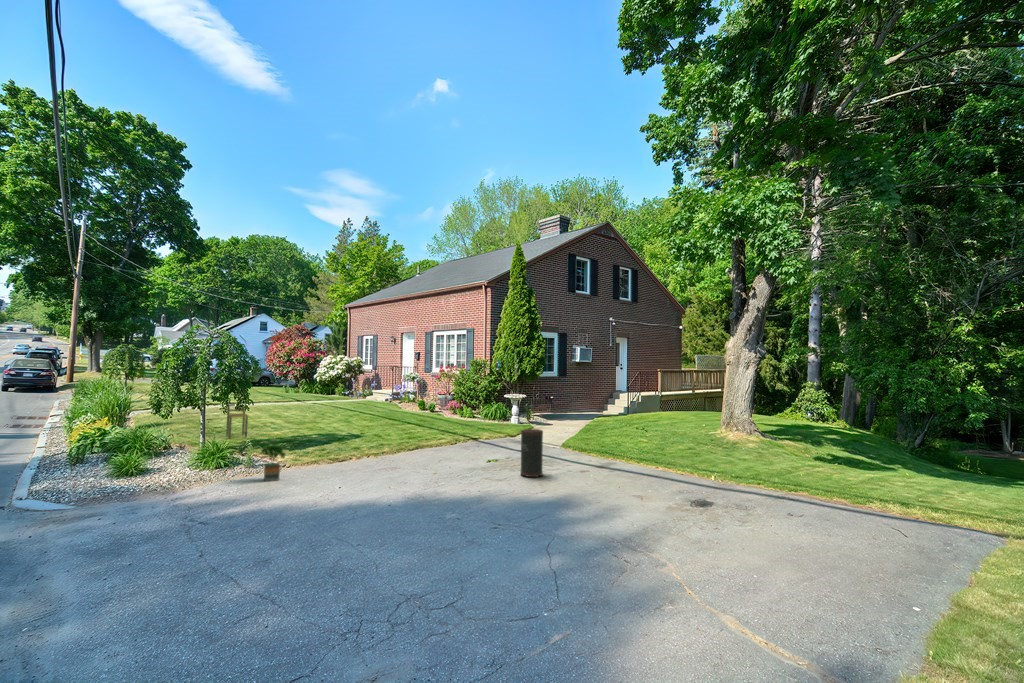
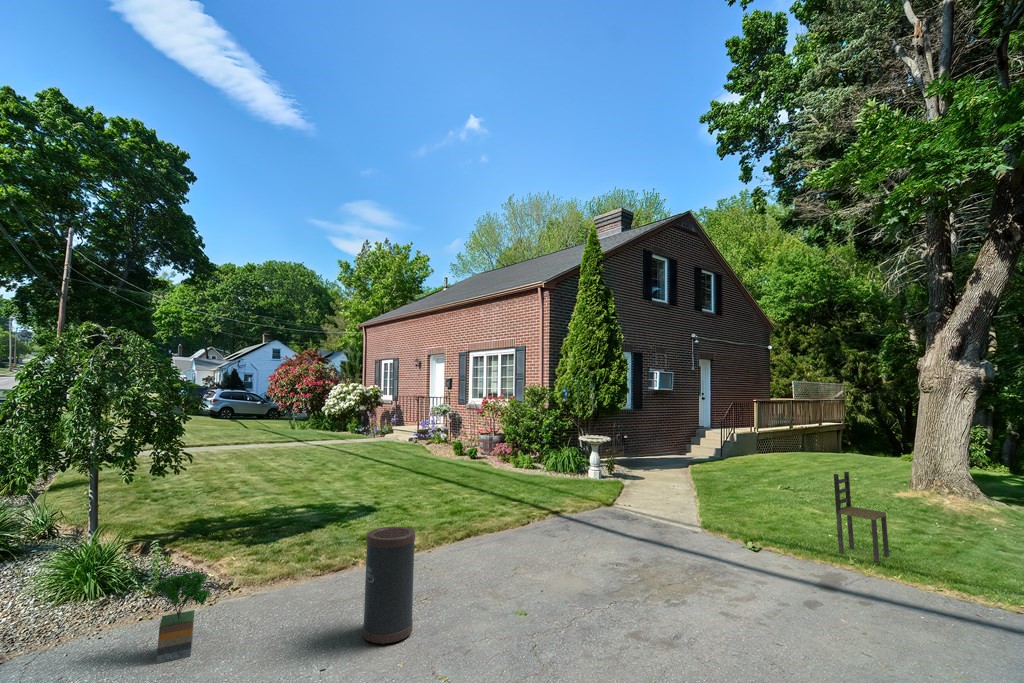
chair: present [226,404,248,438] -> present [834,472,889,562]
trash can: present [521,429,543,477] -> present [363,527,415,645]

